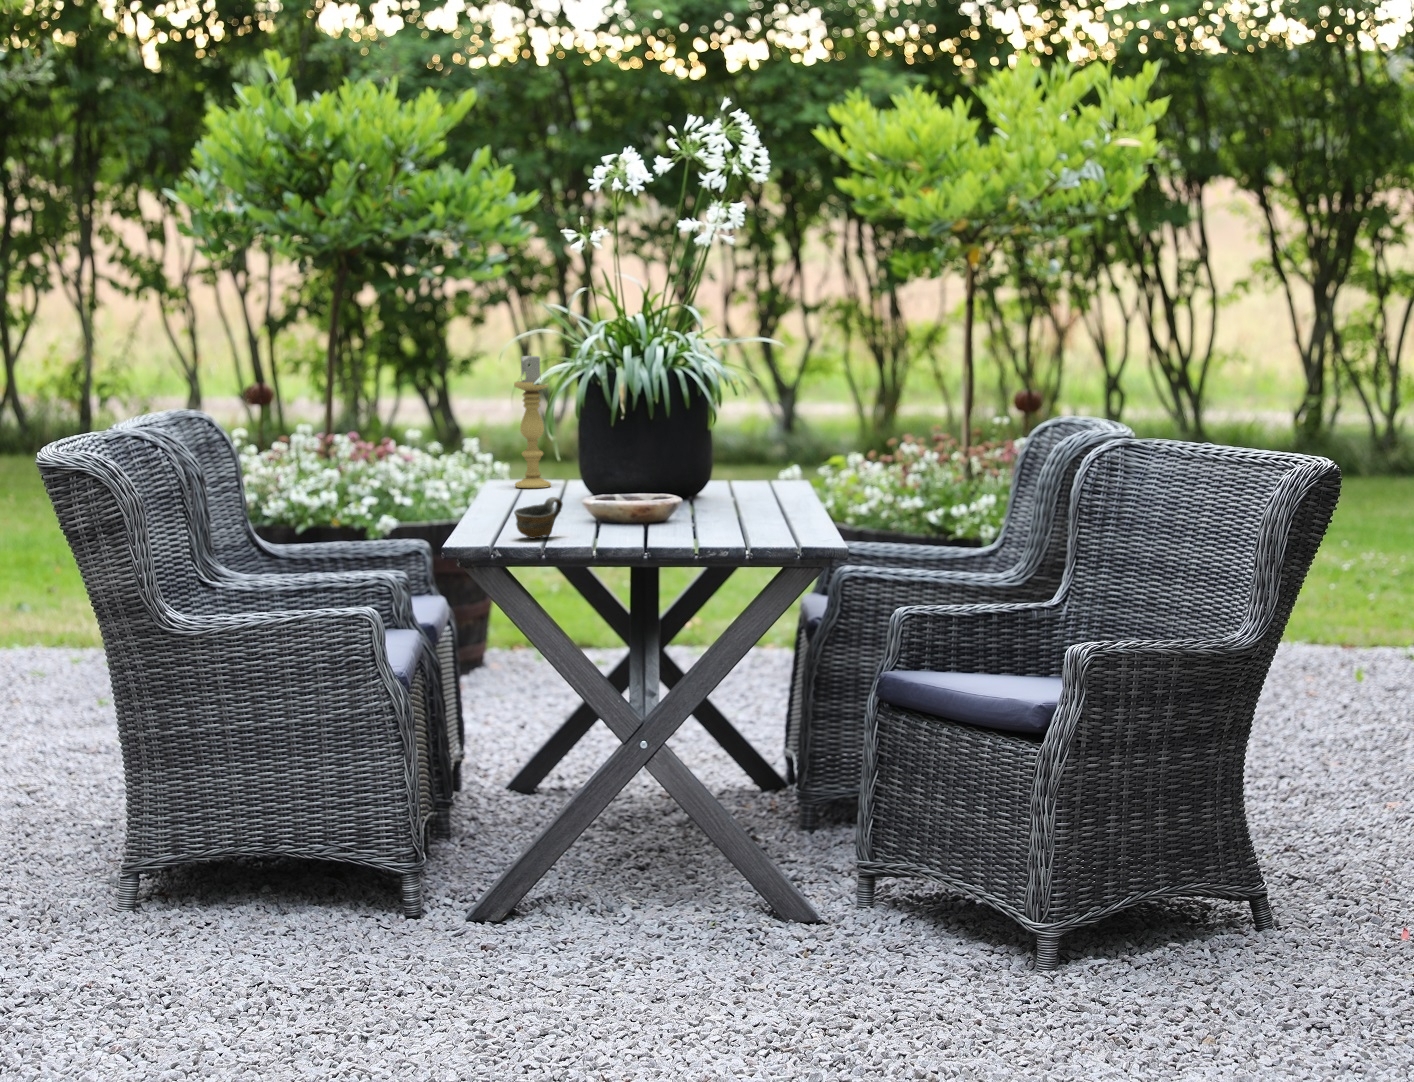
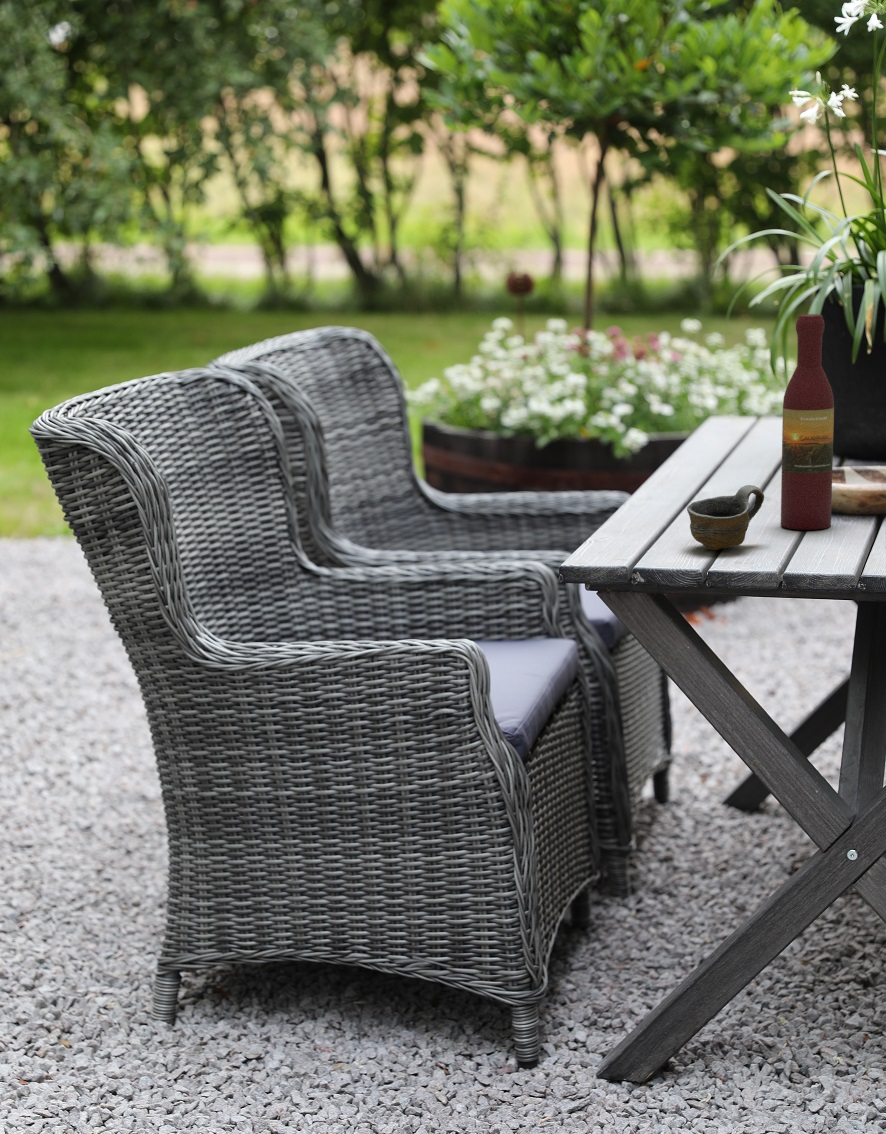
candle holder: present [514,355,551,488] -> none [730,262,779,443]
wine bottle: none [570,388,603,528] -> present [781,314,834,530]

